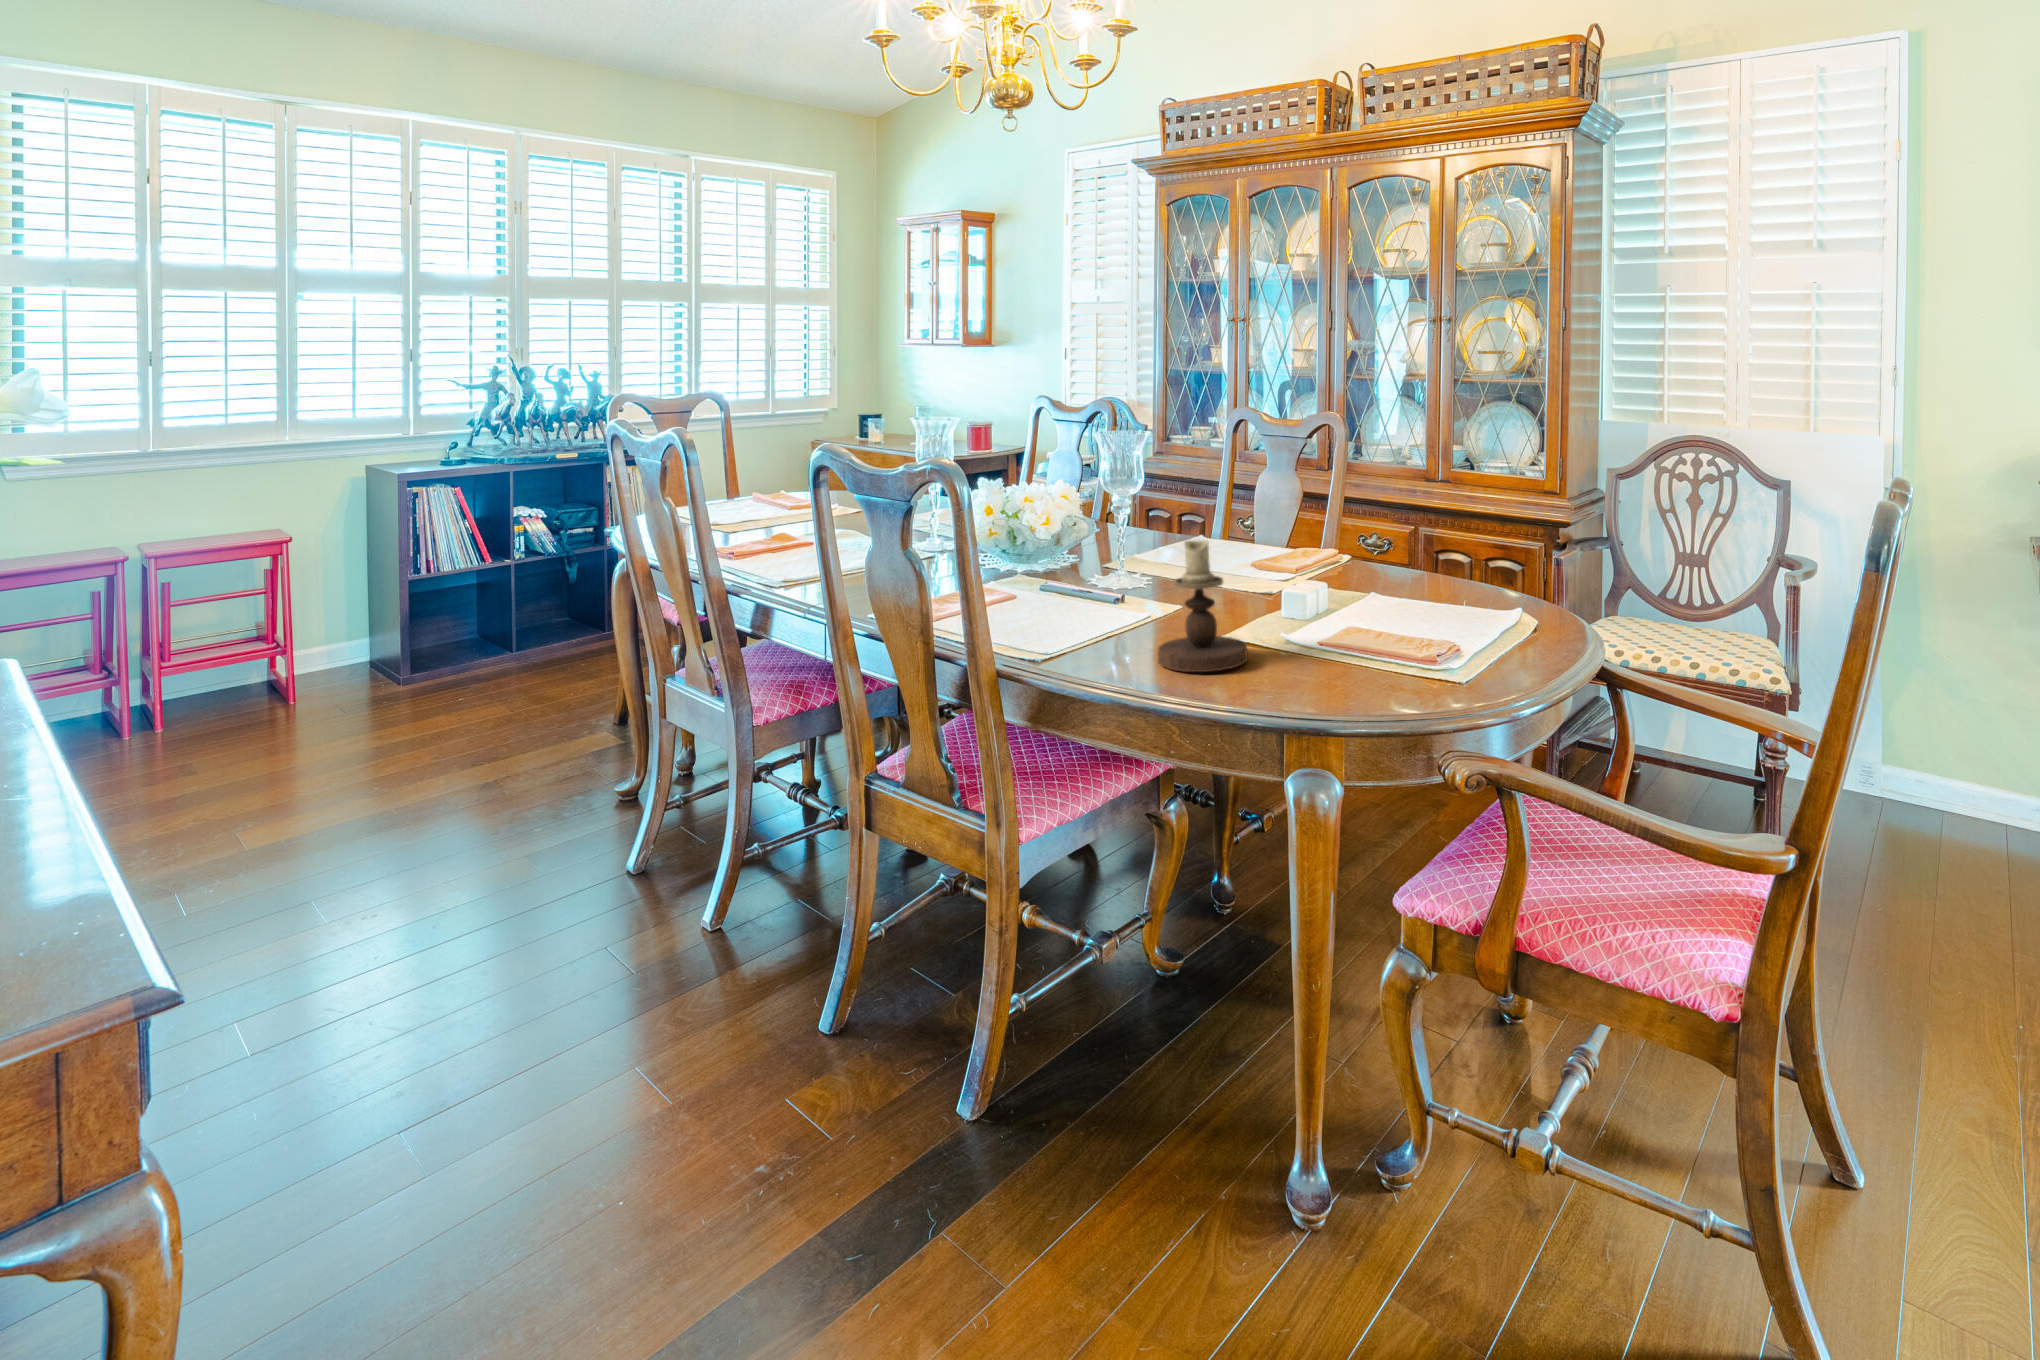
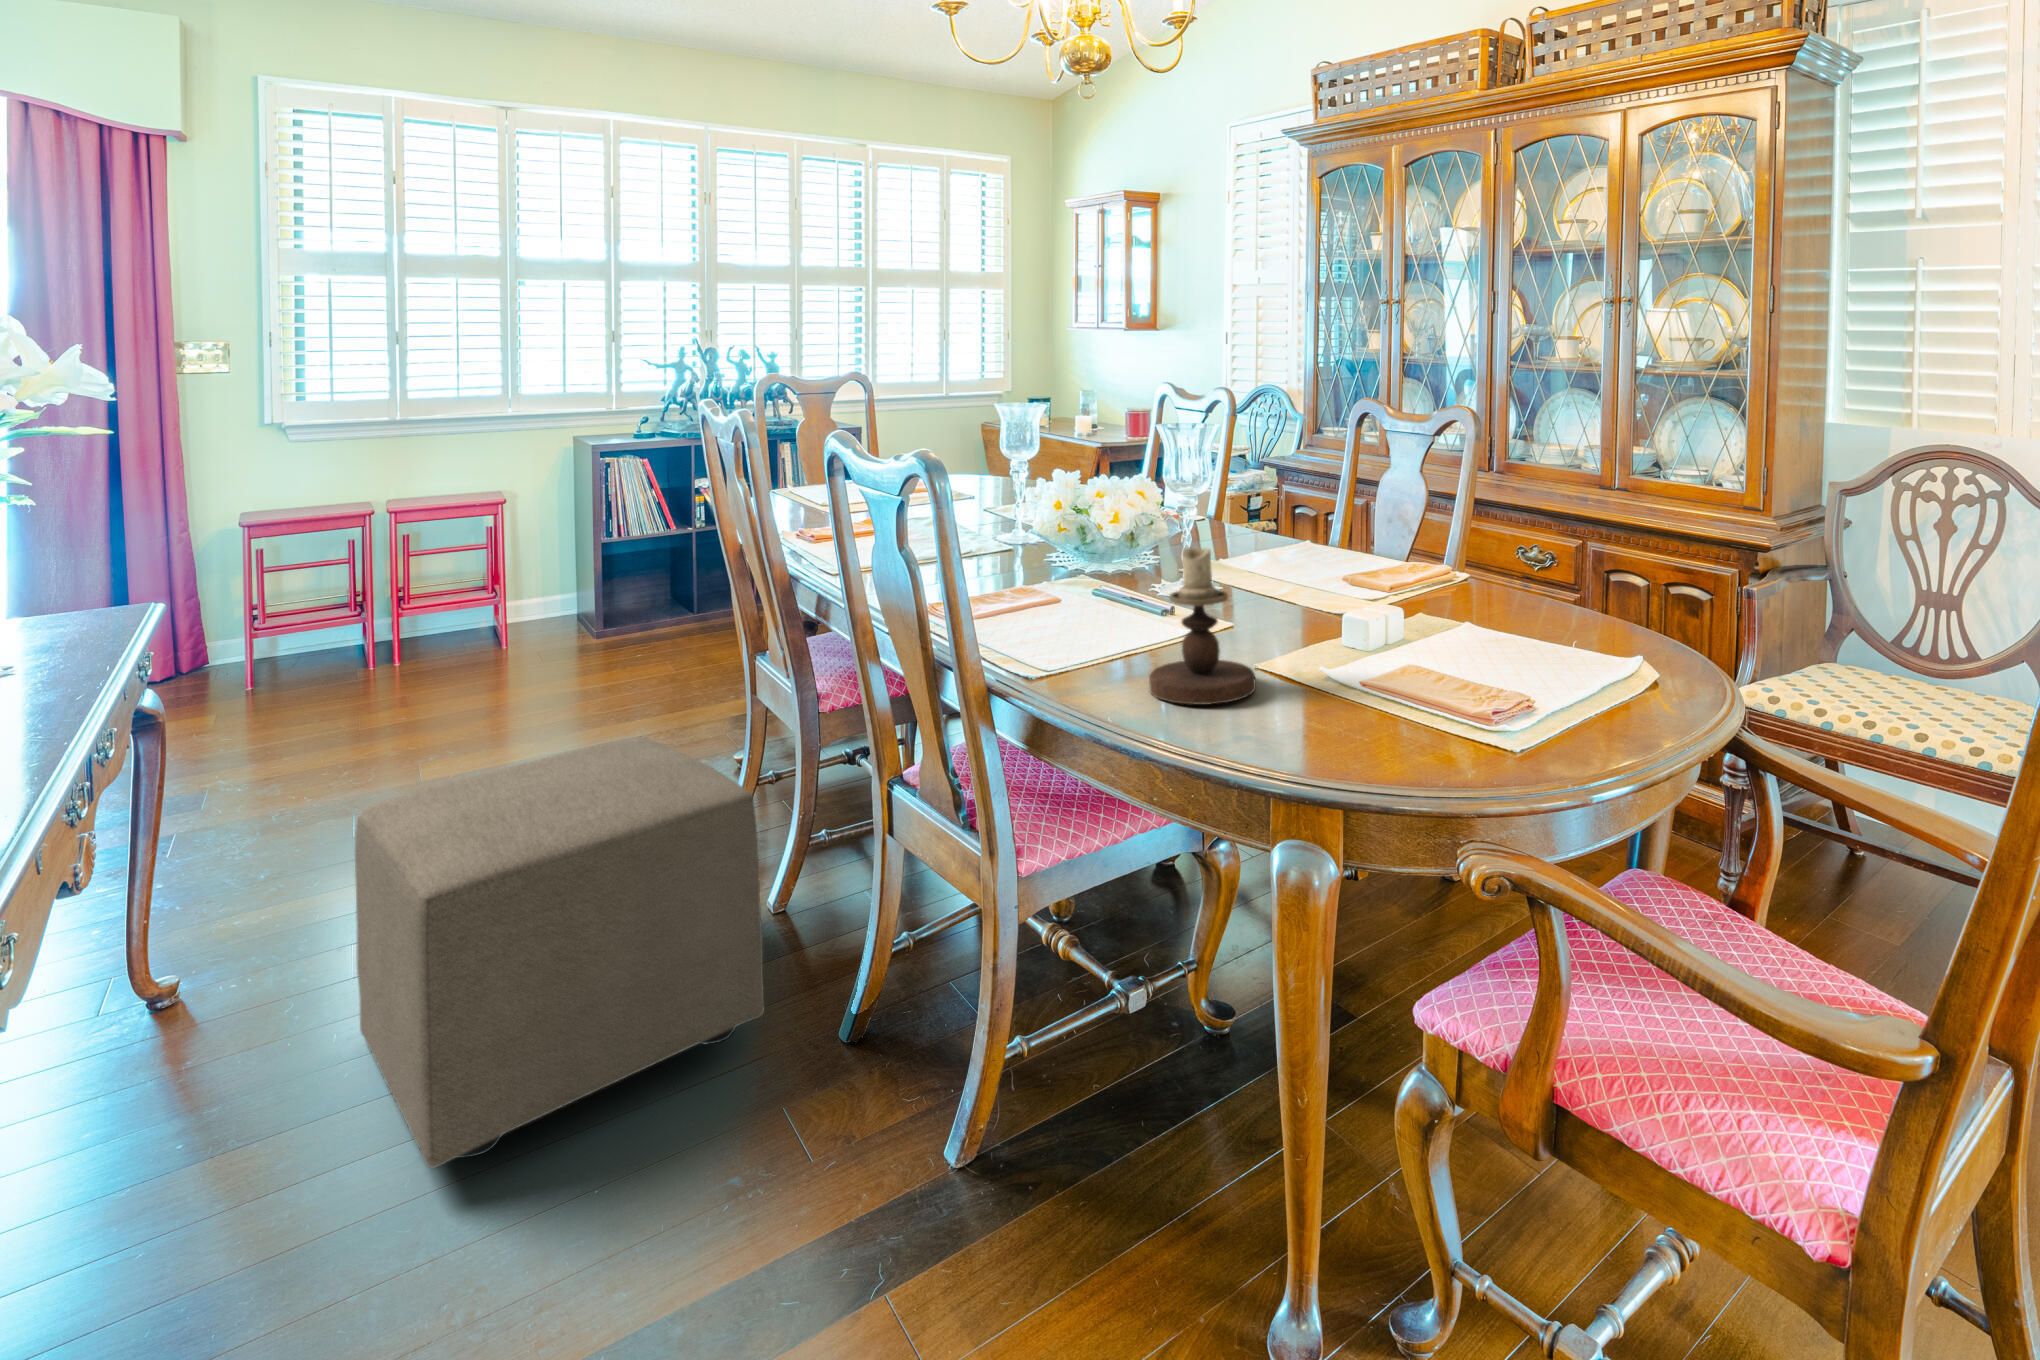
ottoman: none [319,763,765,1189] -> present [355,737,764,1168]

